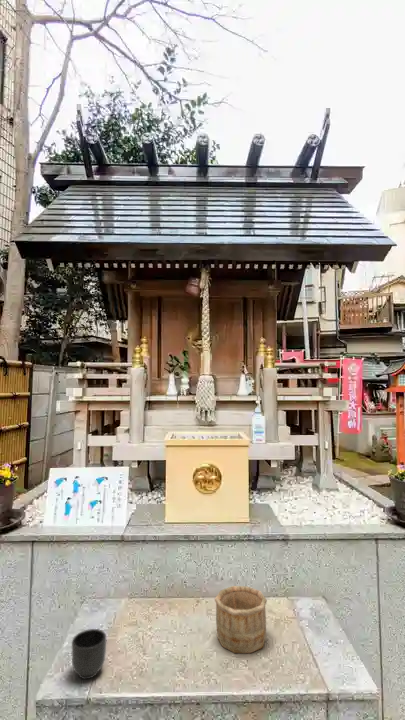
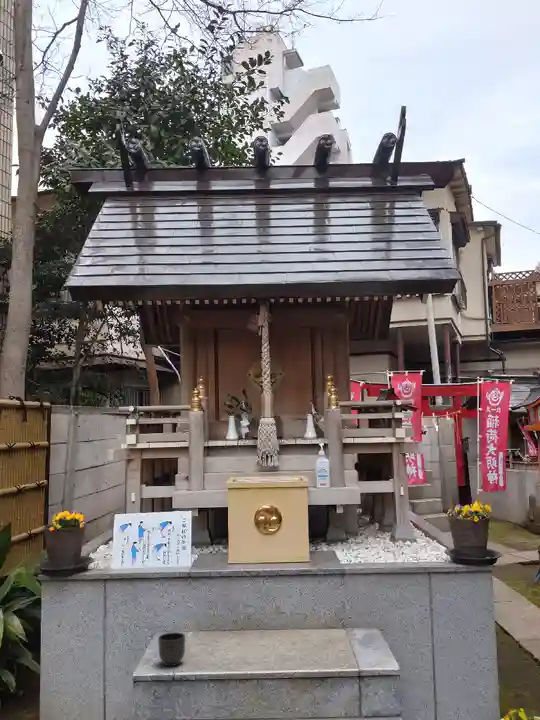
wooden bucket: present [215,586,267,653] -> none [273,606,317,653]

